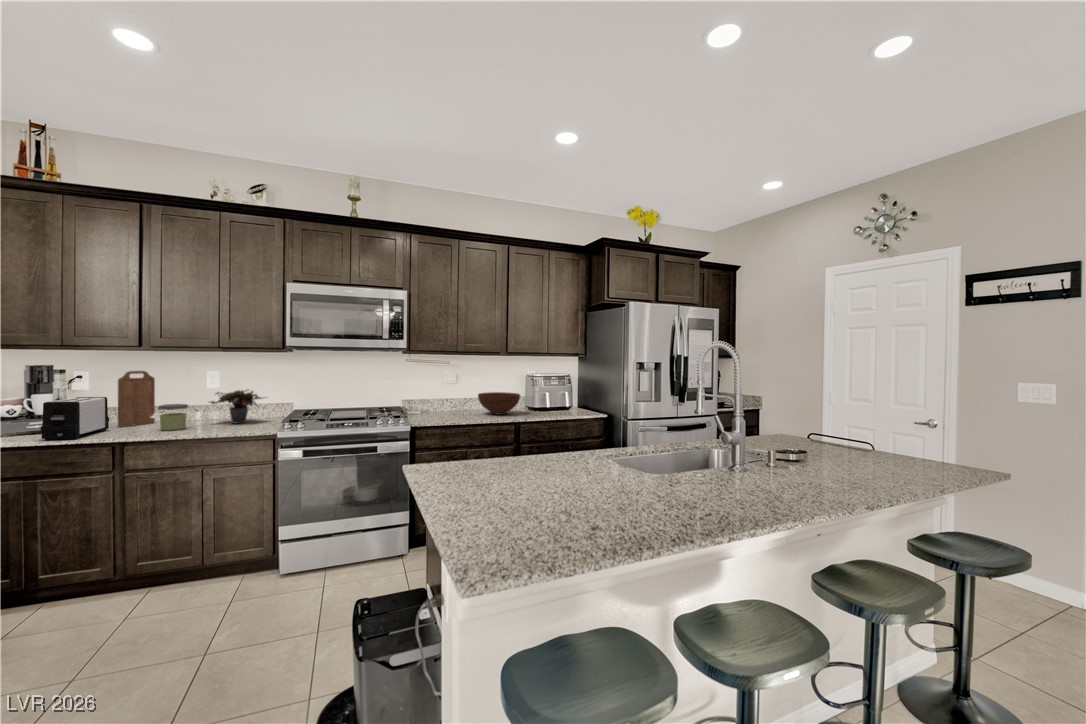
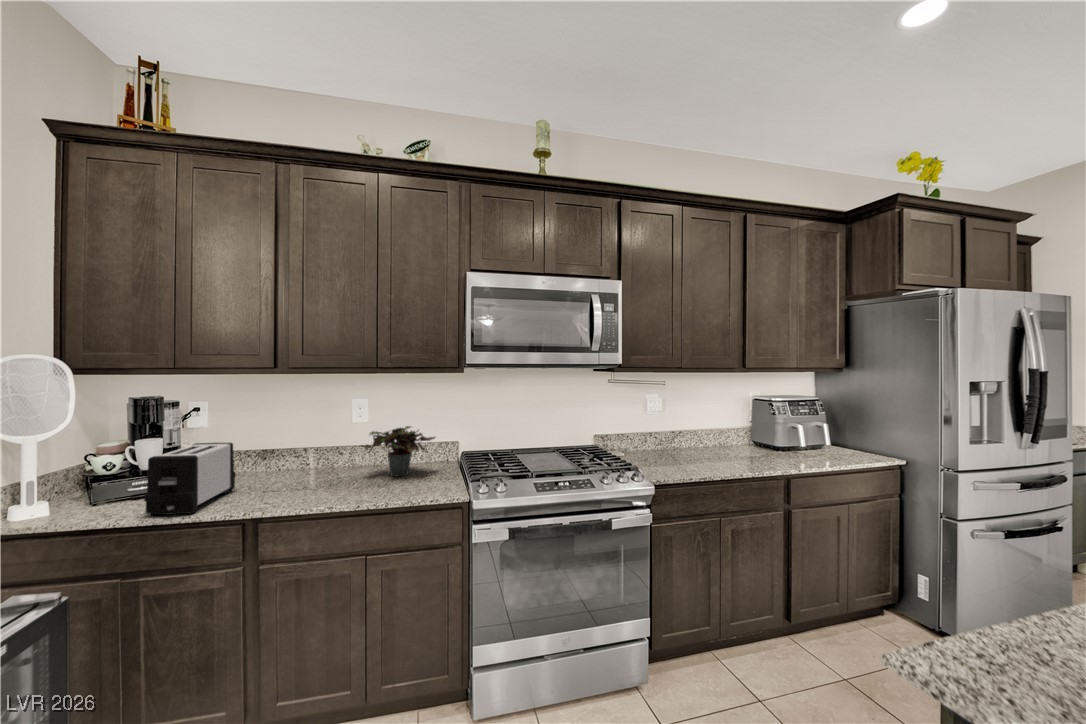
cutting board: present [118,371,155,427] -> none [246,402,290,483]
fruit bowl: present [478,392,520,414] -> none [704,425,771,459]
jar: present [158,404,188,431] -> none [300,451,338,493]

